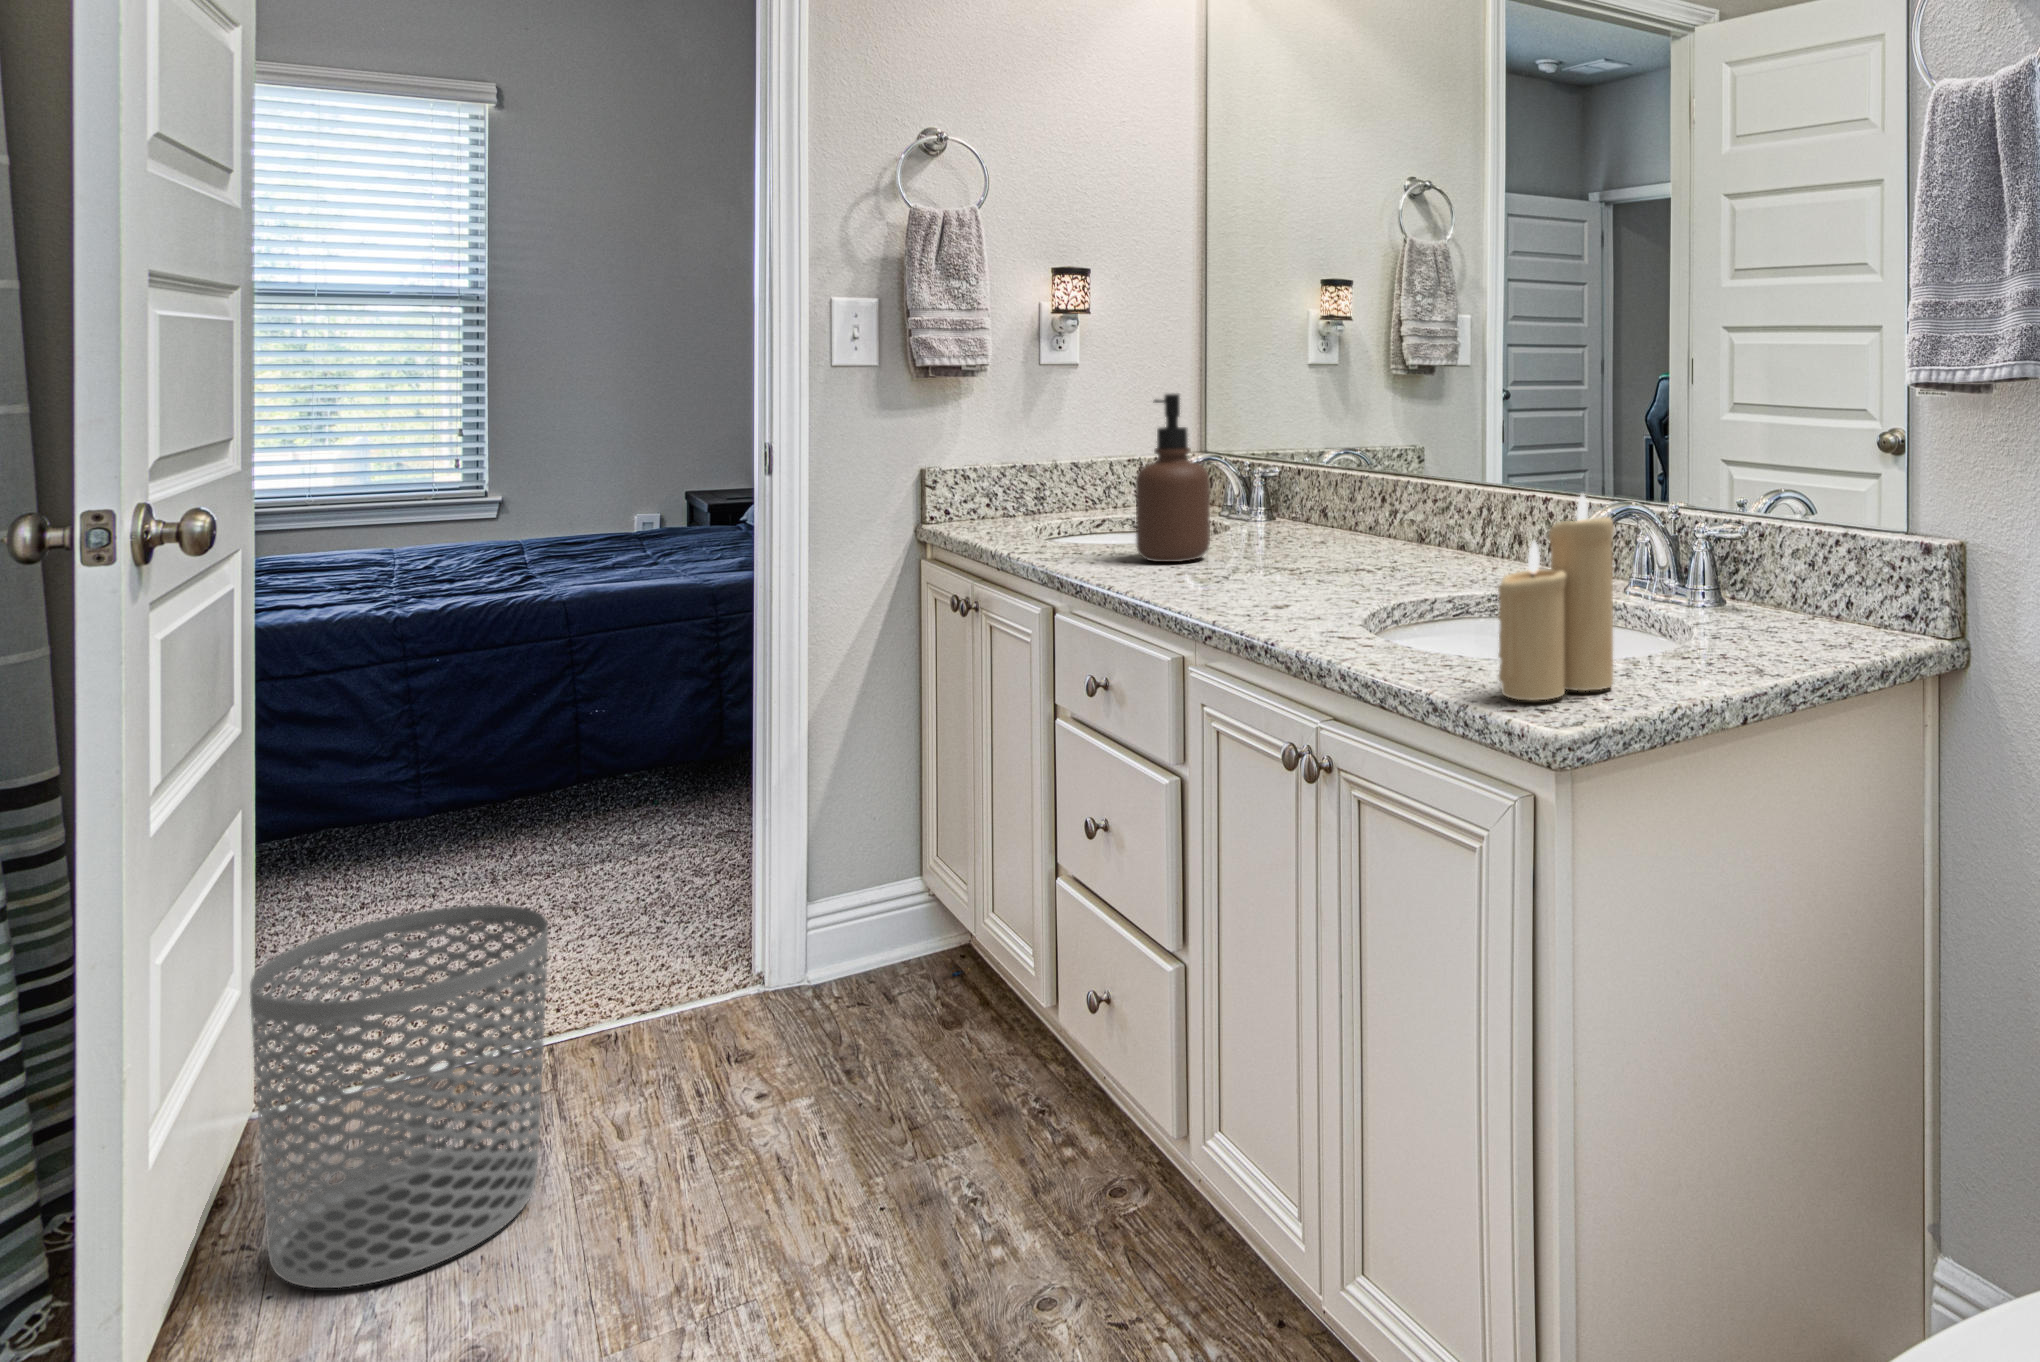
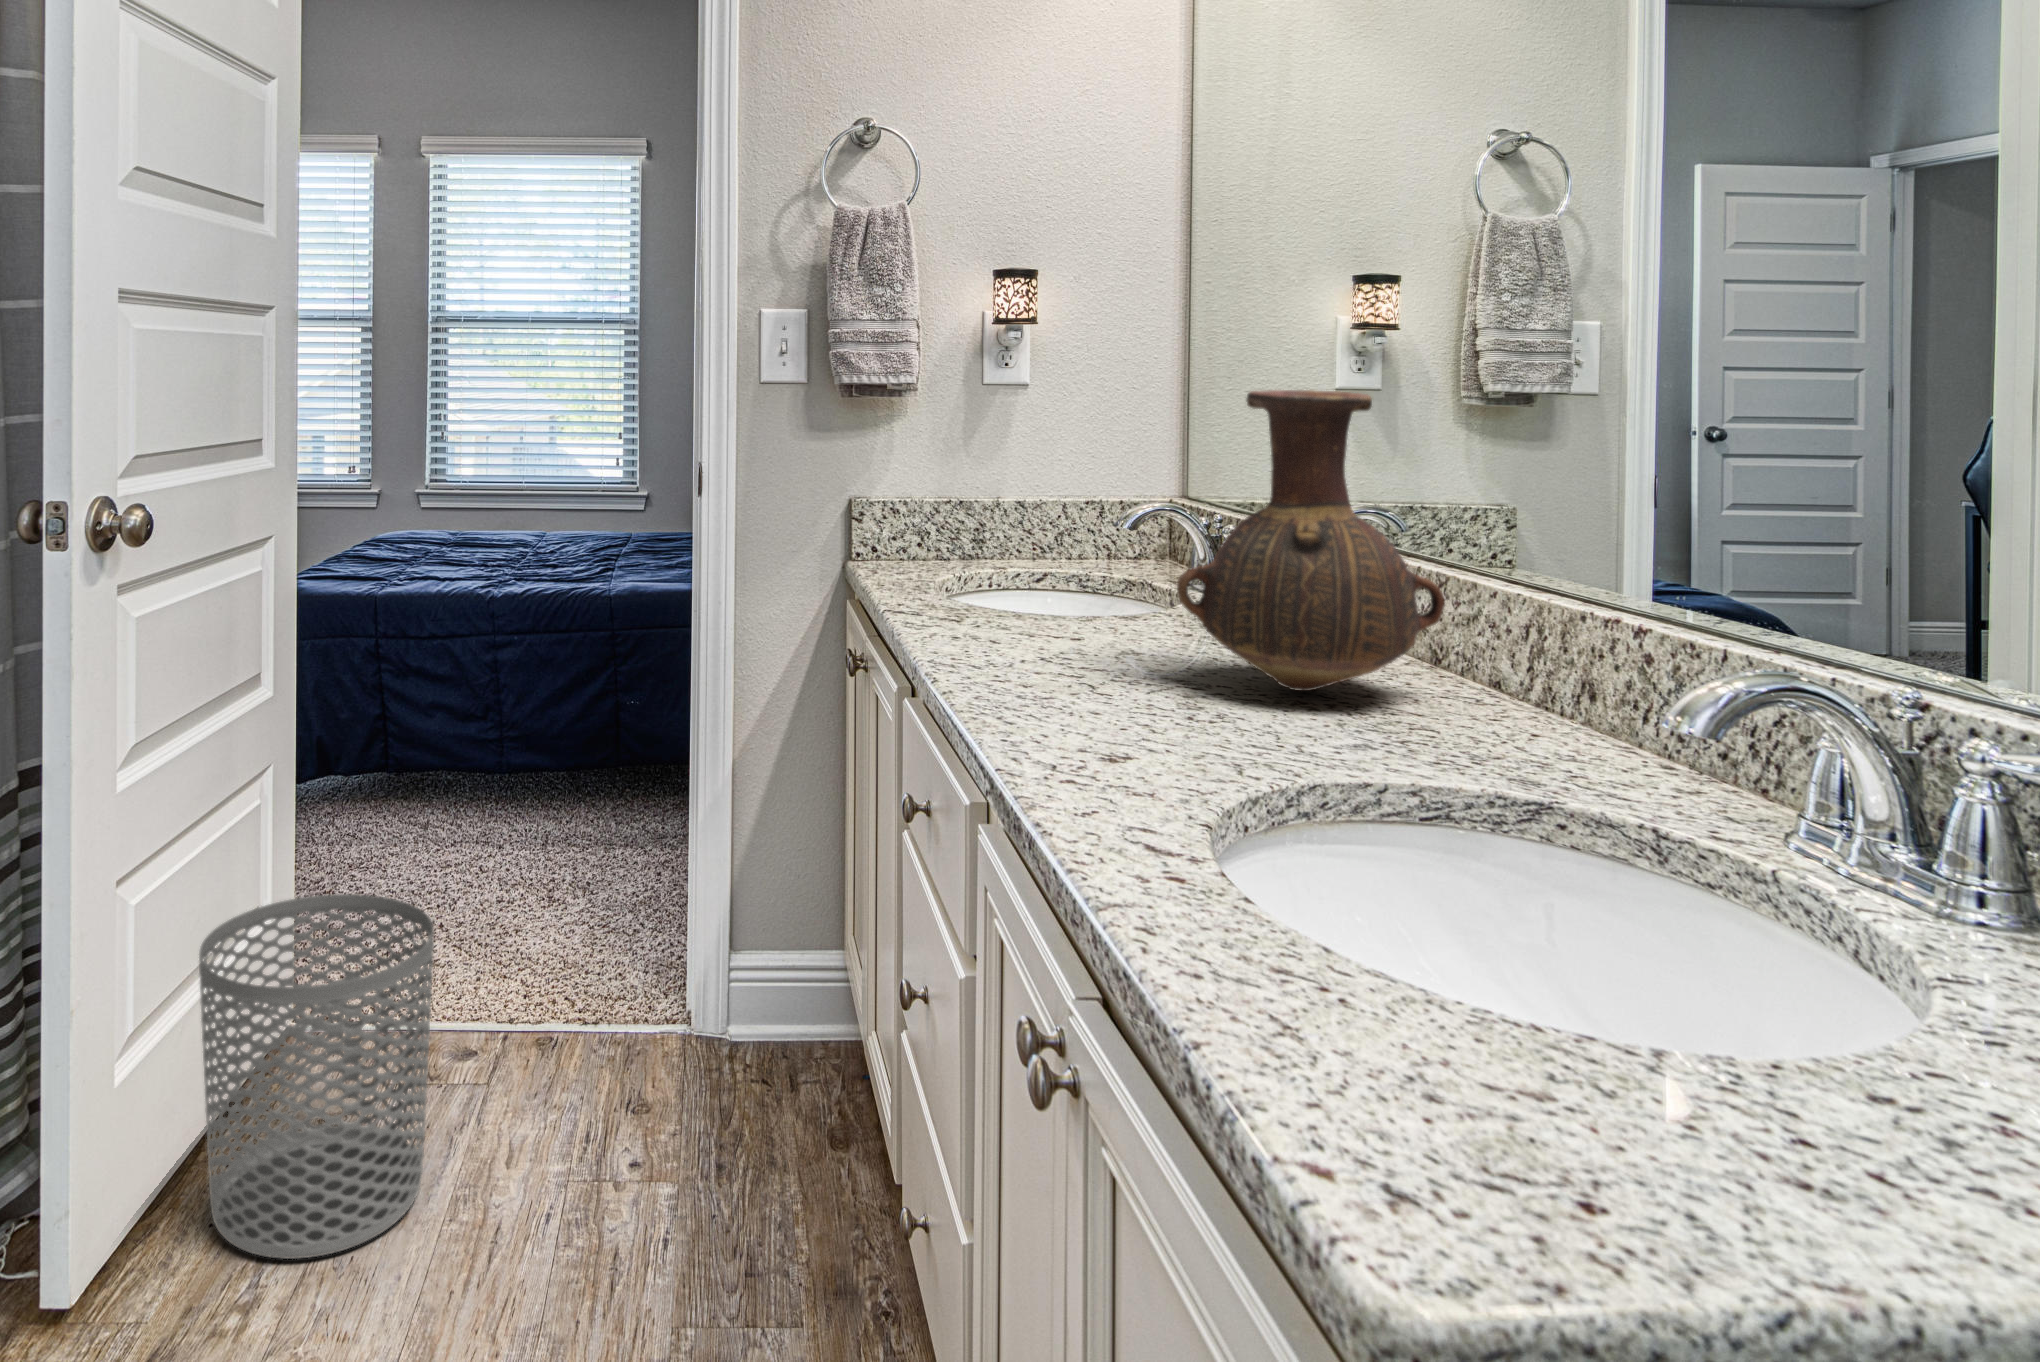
vase: none [1268,361,1433,565] -> present [1177,390,1445,691]
soap dispenser: present [1136,394,1210,562] -> none [1019,428,1116,652]
candle: present [1498,494,1614,700] -> none [1343,711,1643,1161]

